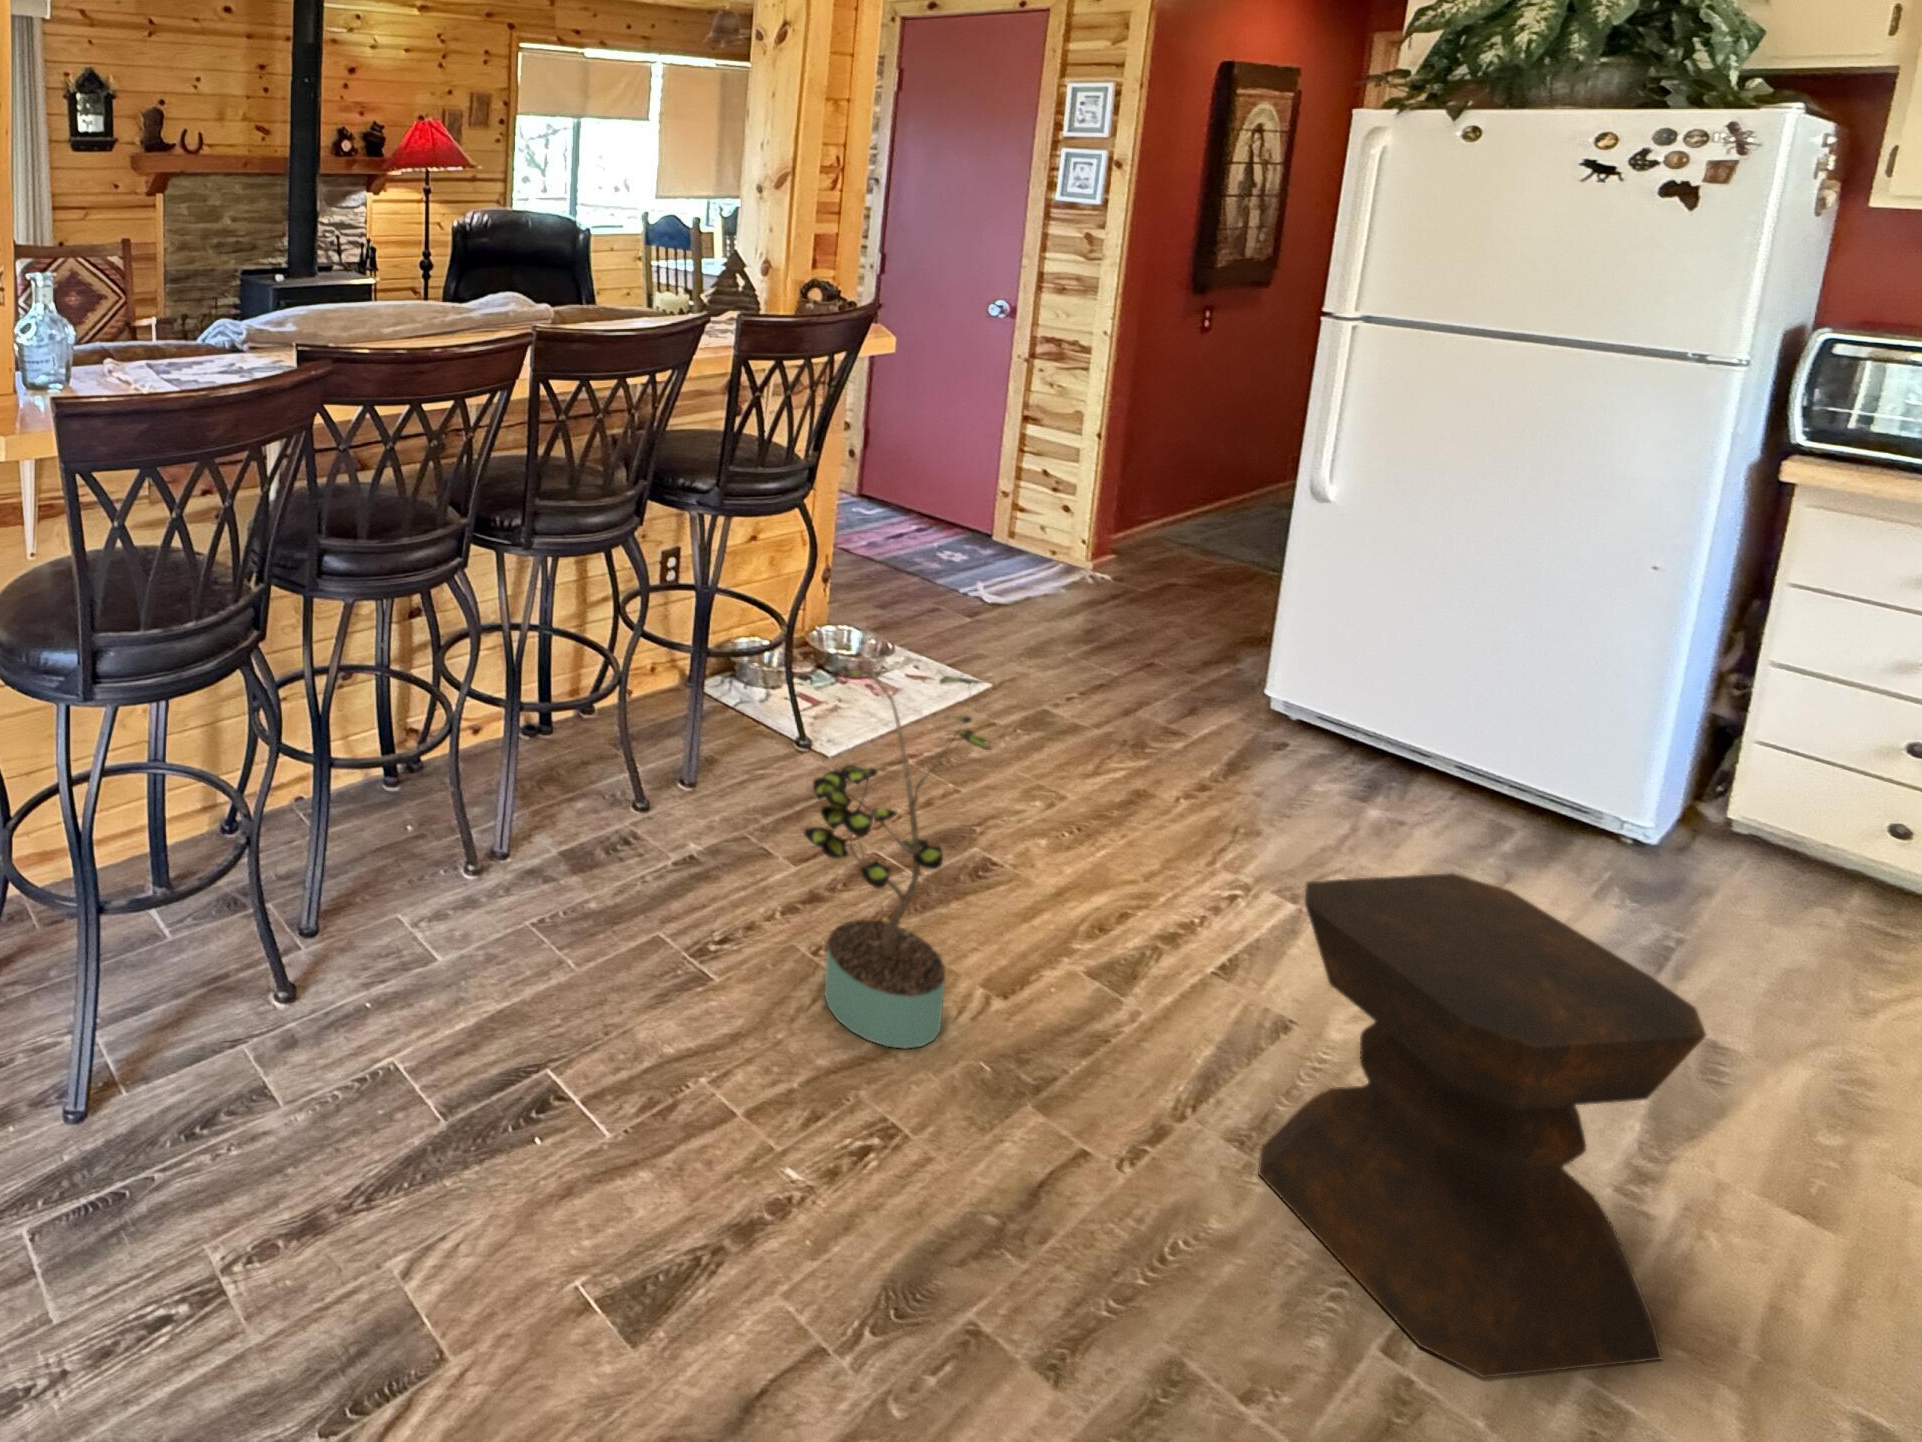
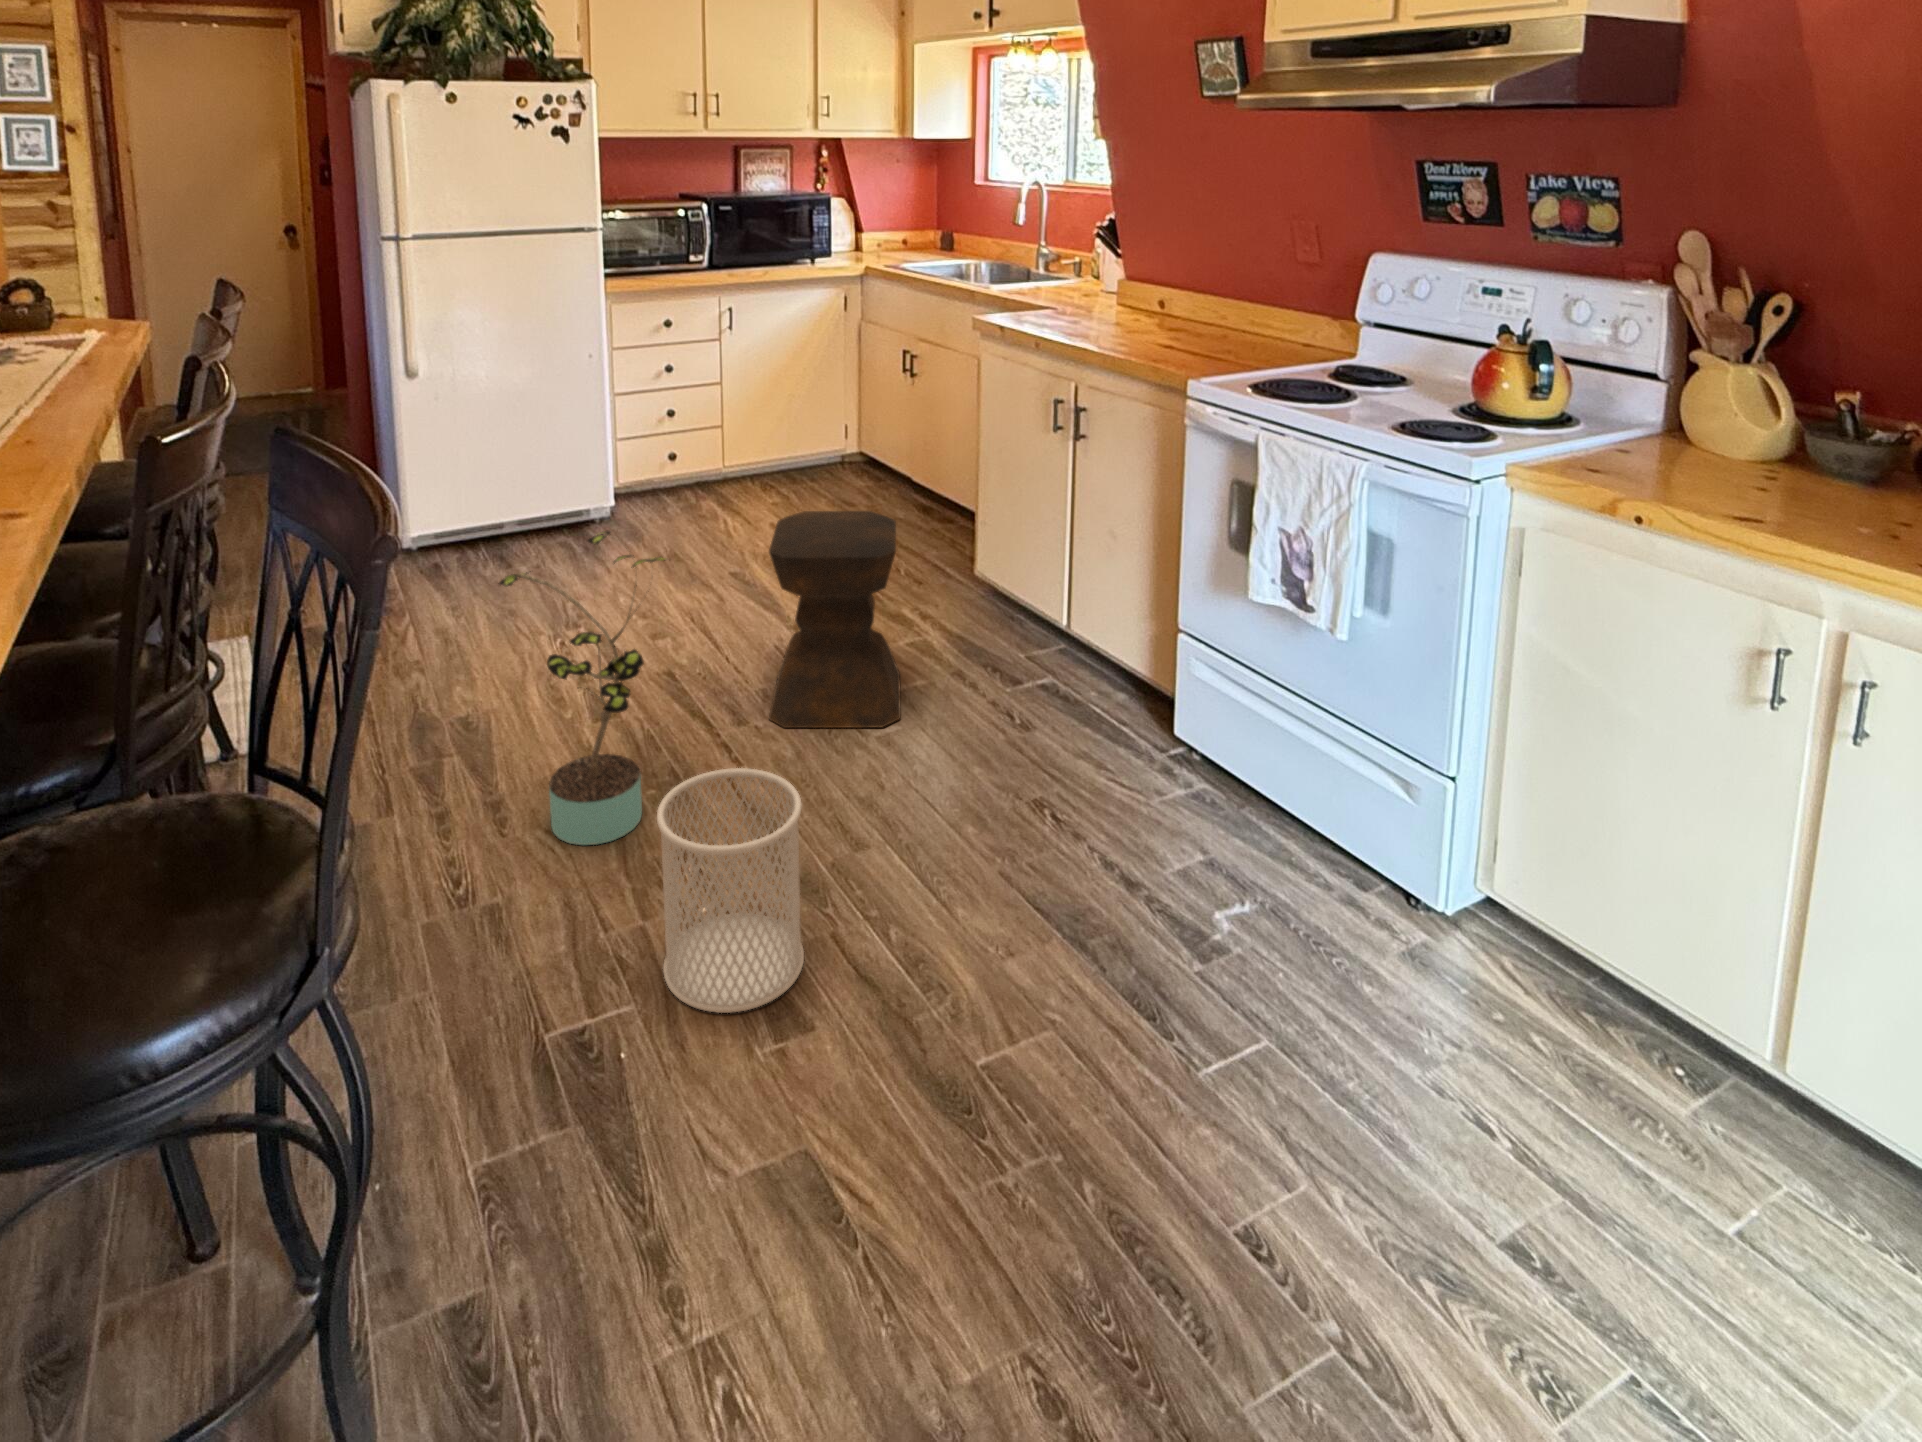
wastebasket: none [617,954,814,1299] -> present [657,768,804,1013]

